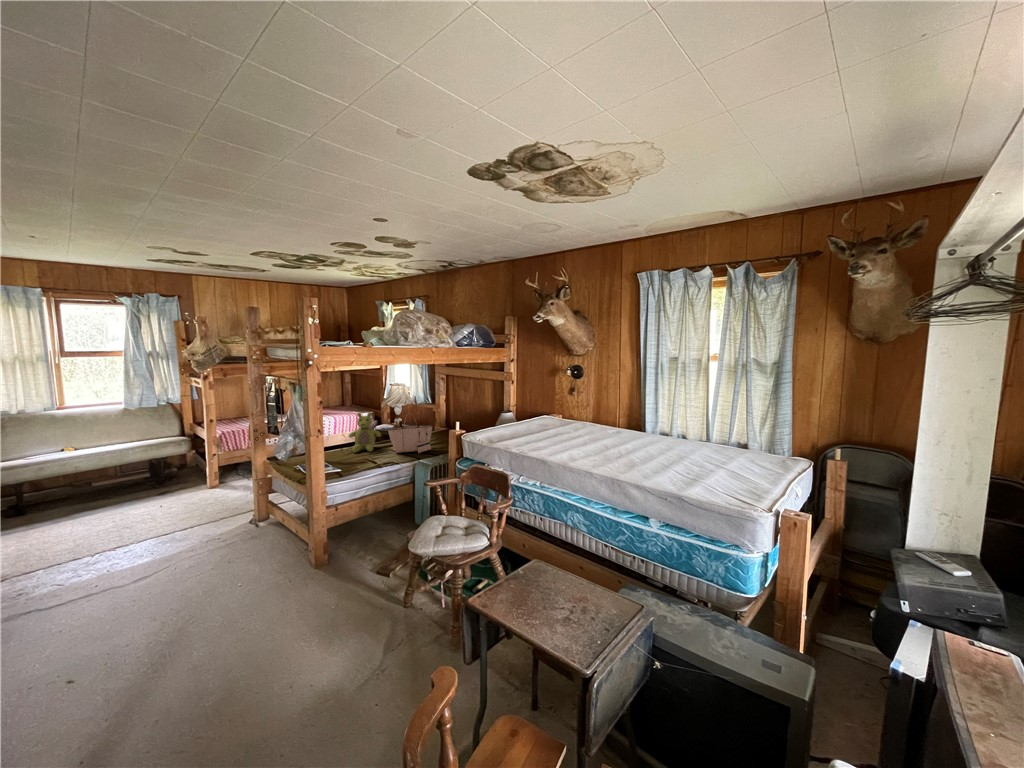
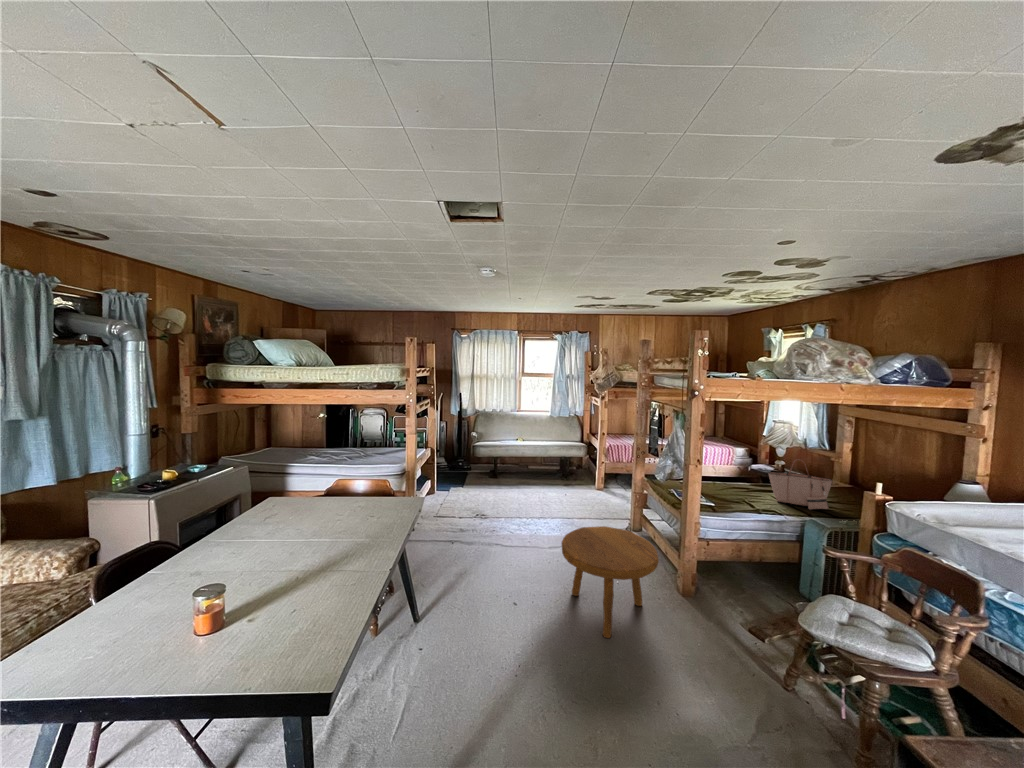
stuffed bear: present [349,413,381,452] -> none [721,448,758,492]
footstool: none [125,531,282,675] -> present [562,526,659,638]

